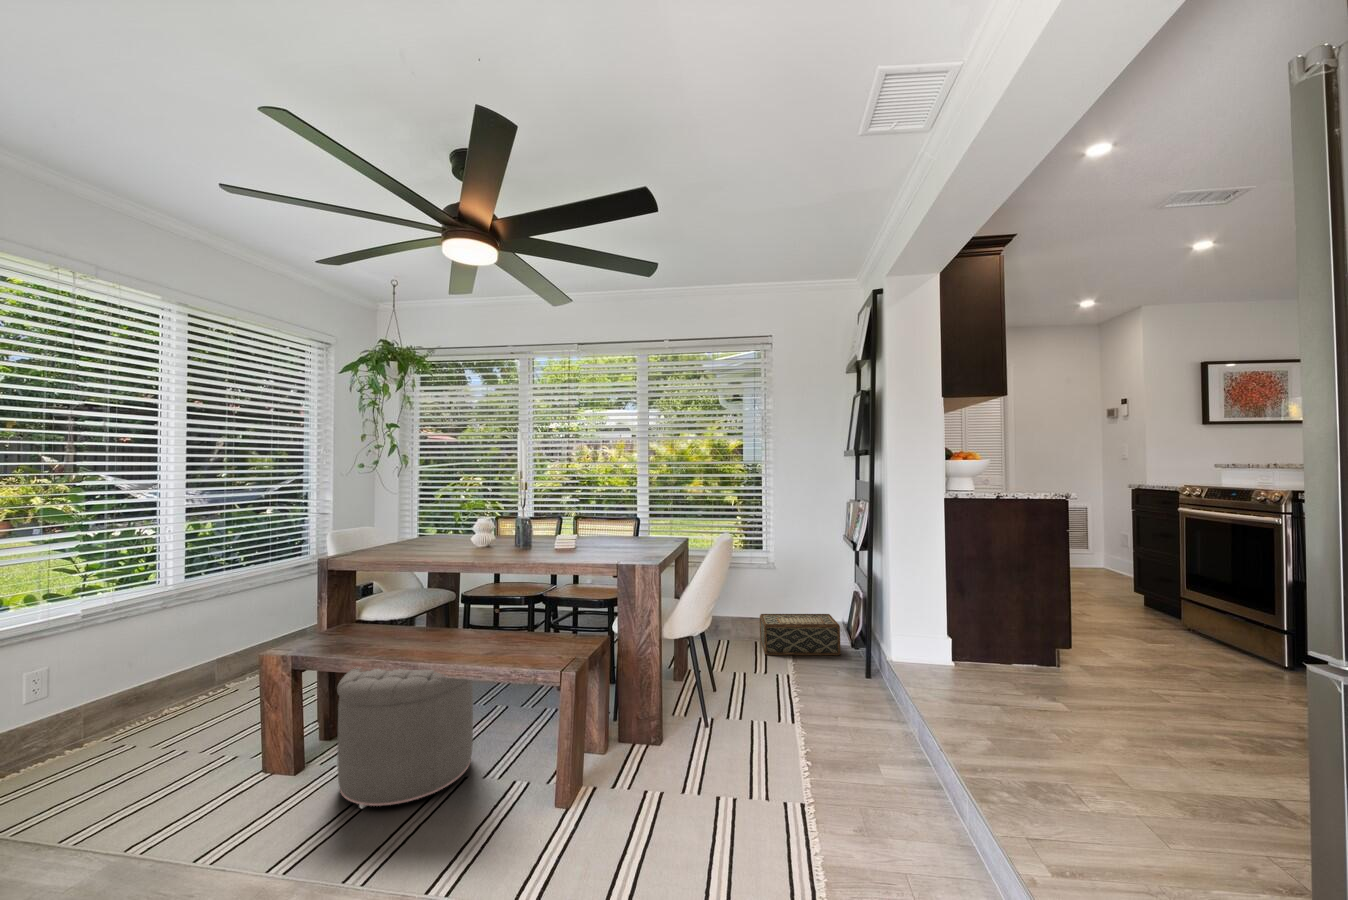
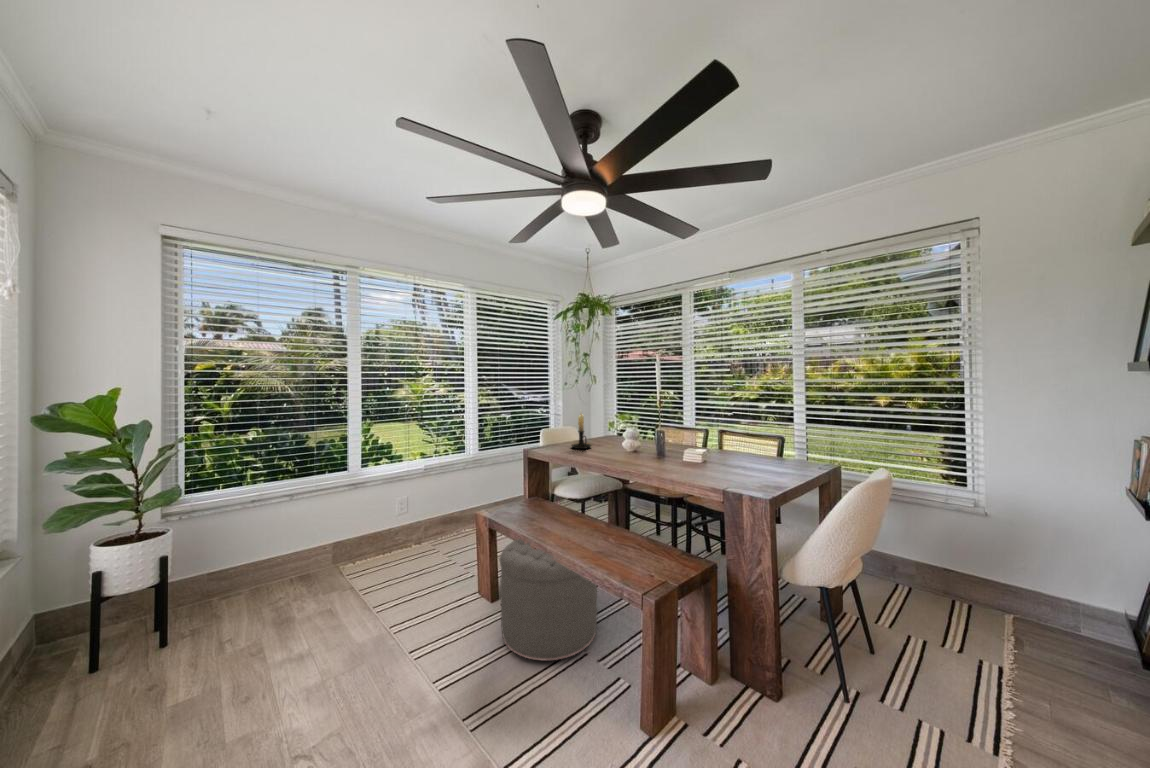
candle holder: none [393,496,423,548] -> present [571,411,591,449]
woven basket: present [760,614,840,655] -> none [958,567,1116,663]

